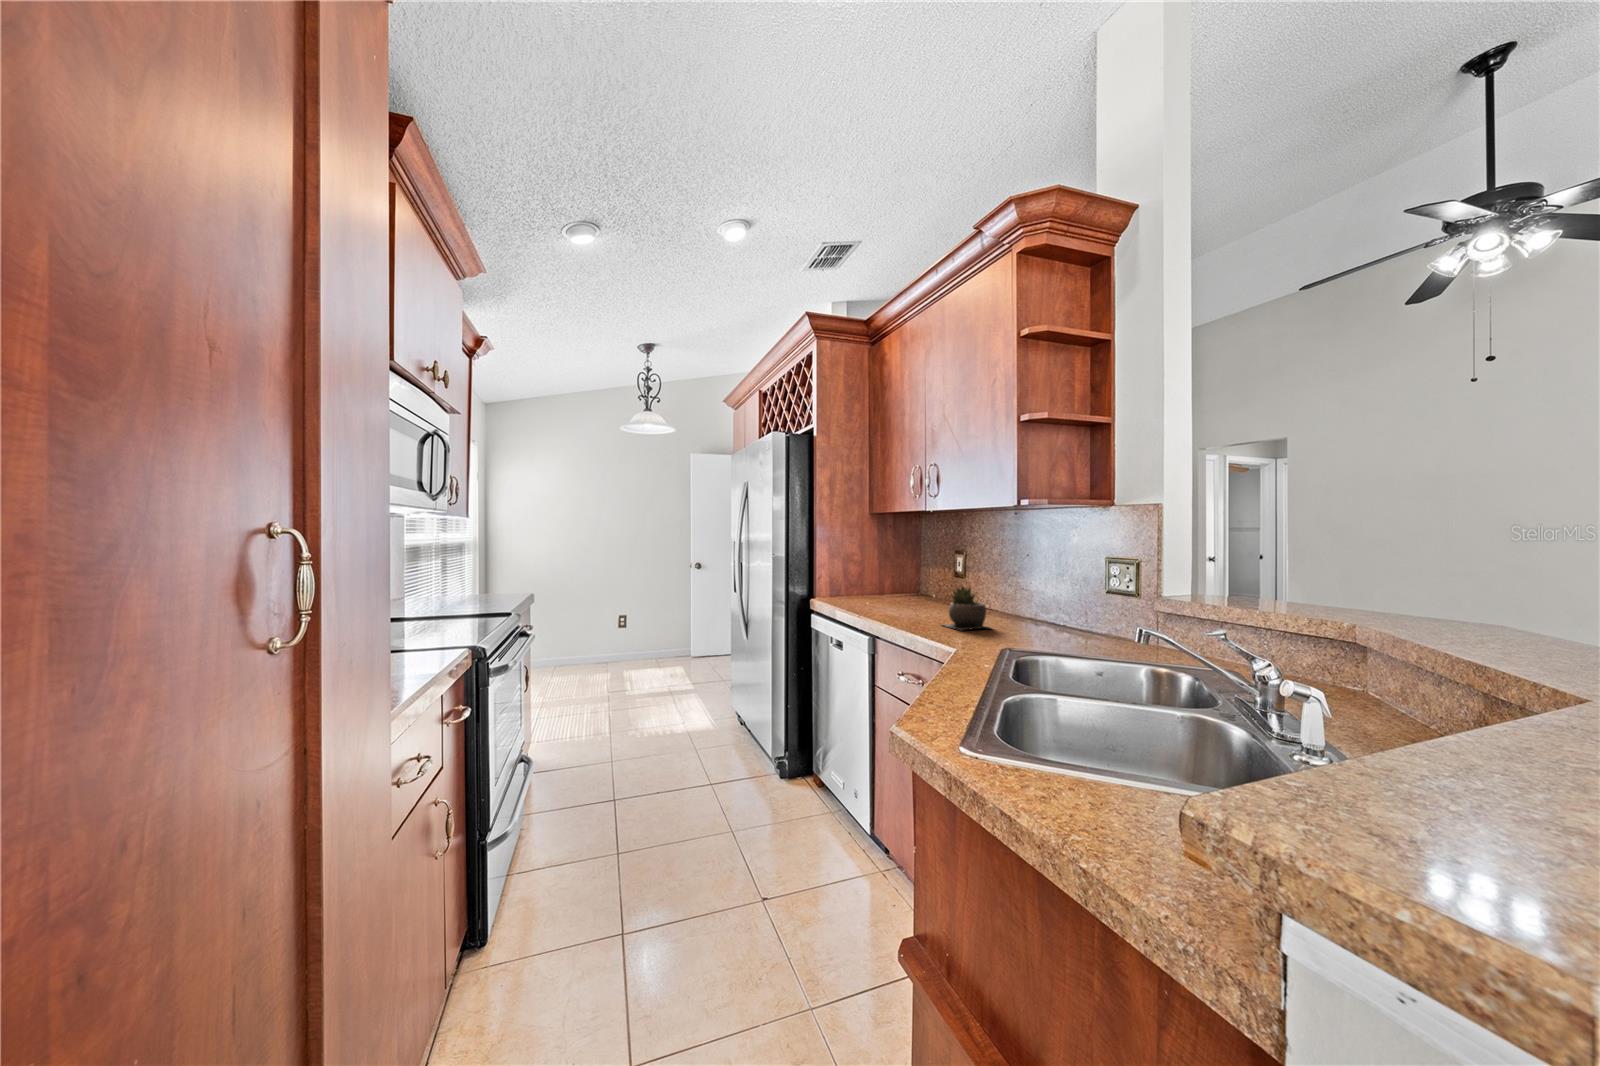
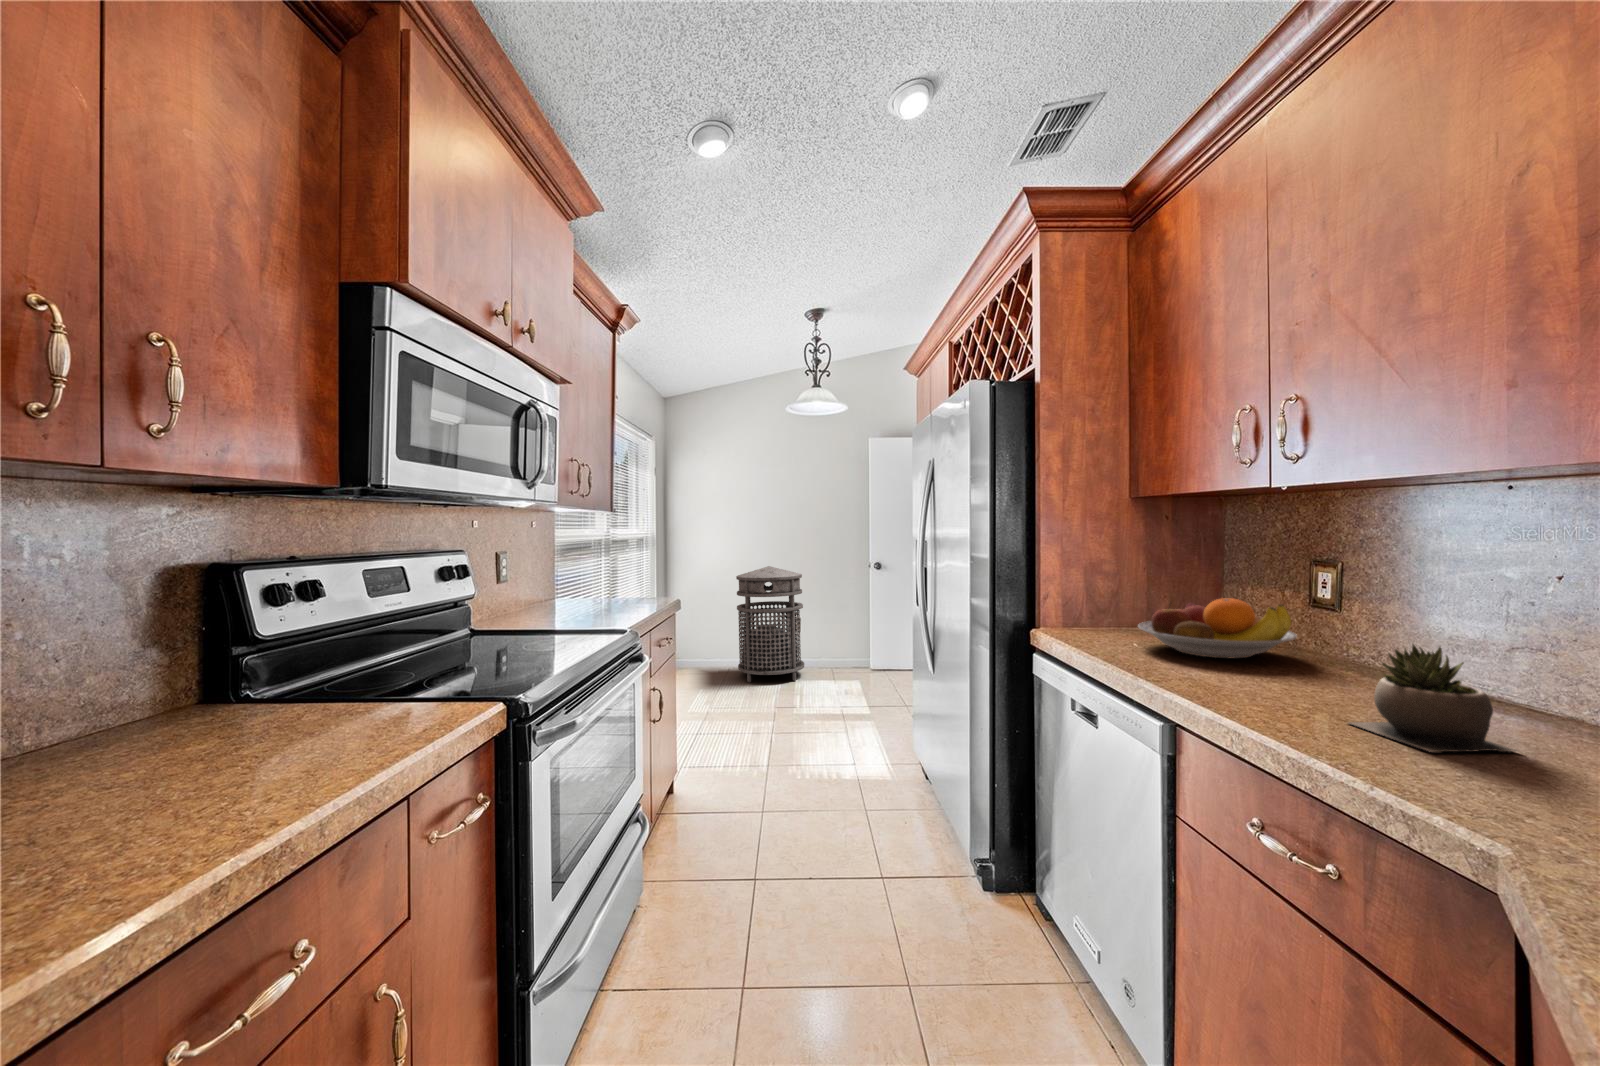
trash can: none [566,567,631,675] -> present [736,566,804,682]
fruit bowl: none [869,573,946,607] -> present [1138,598,1297,658]

